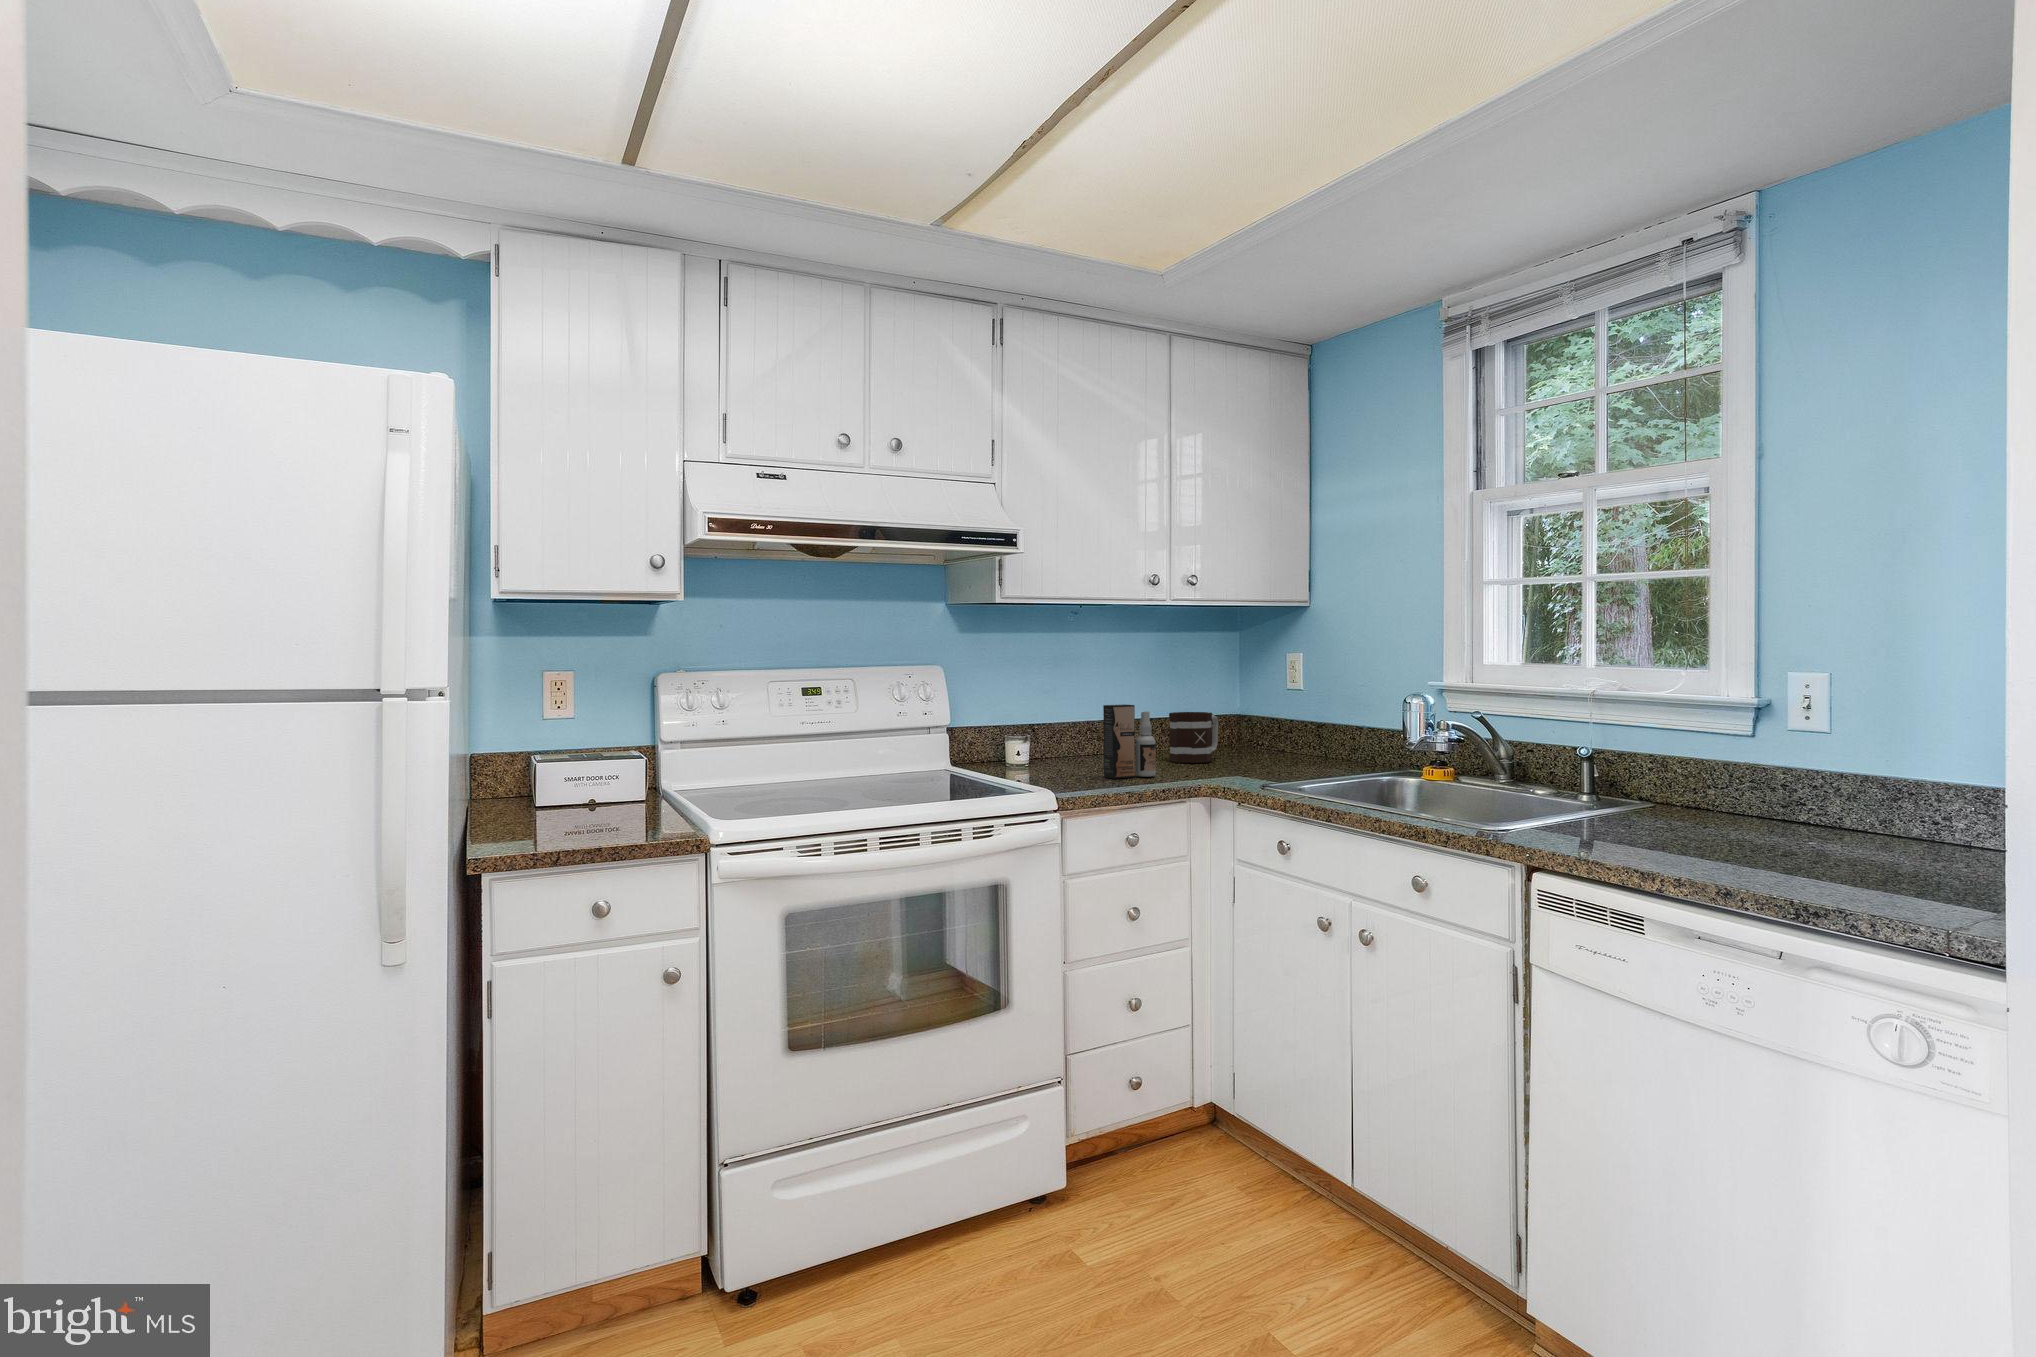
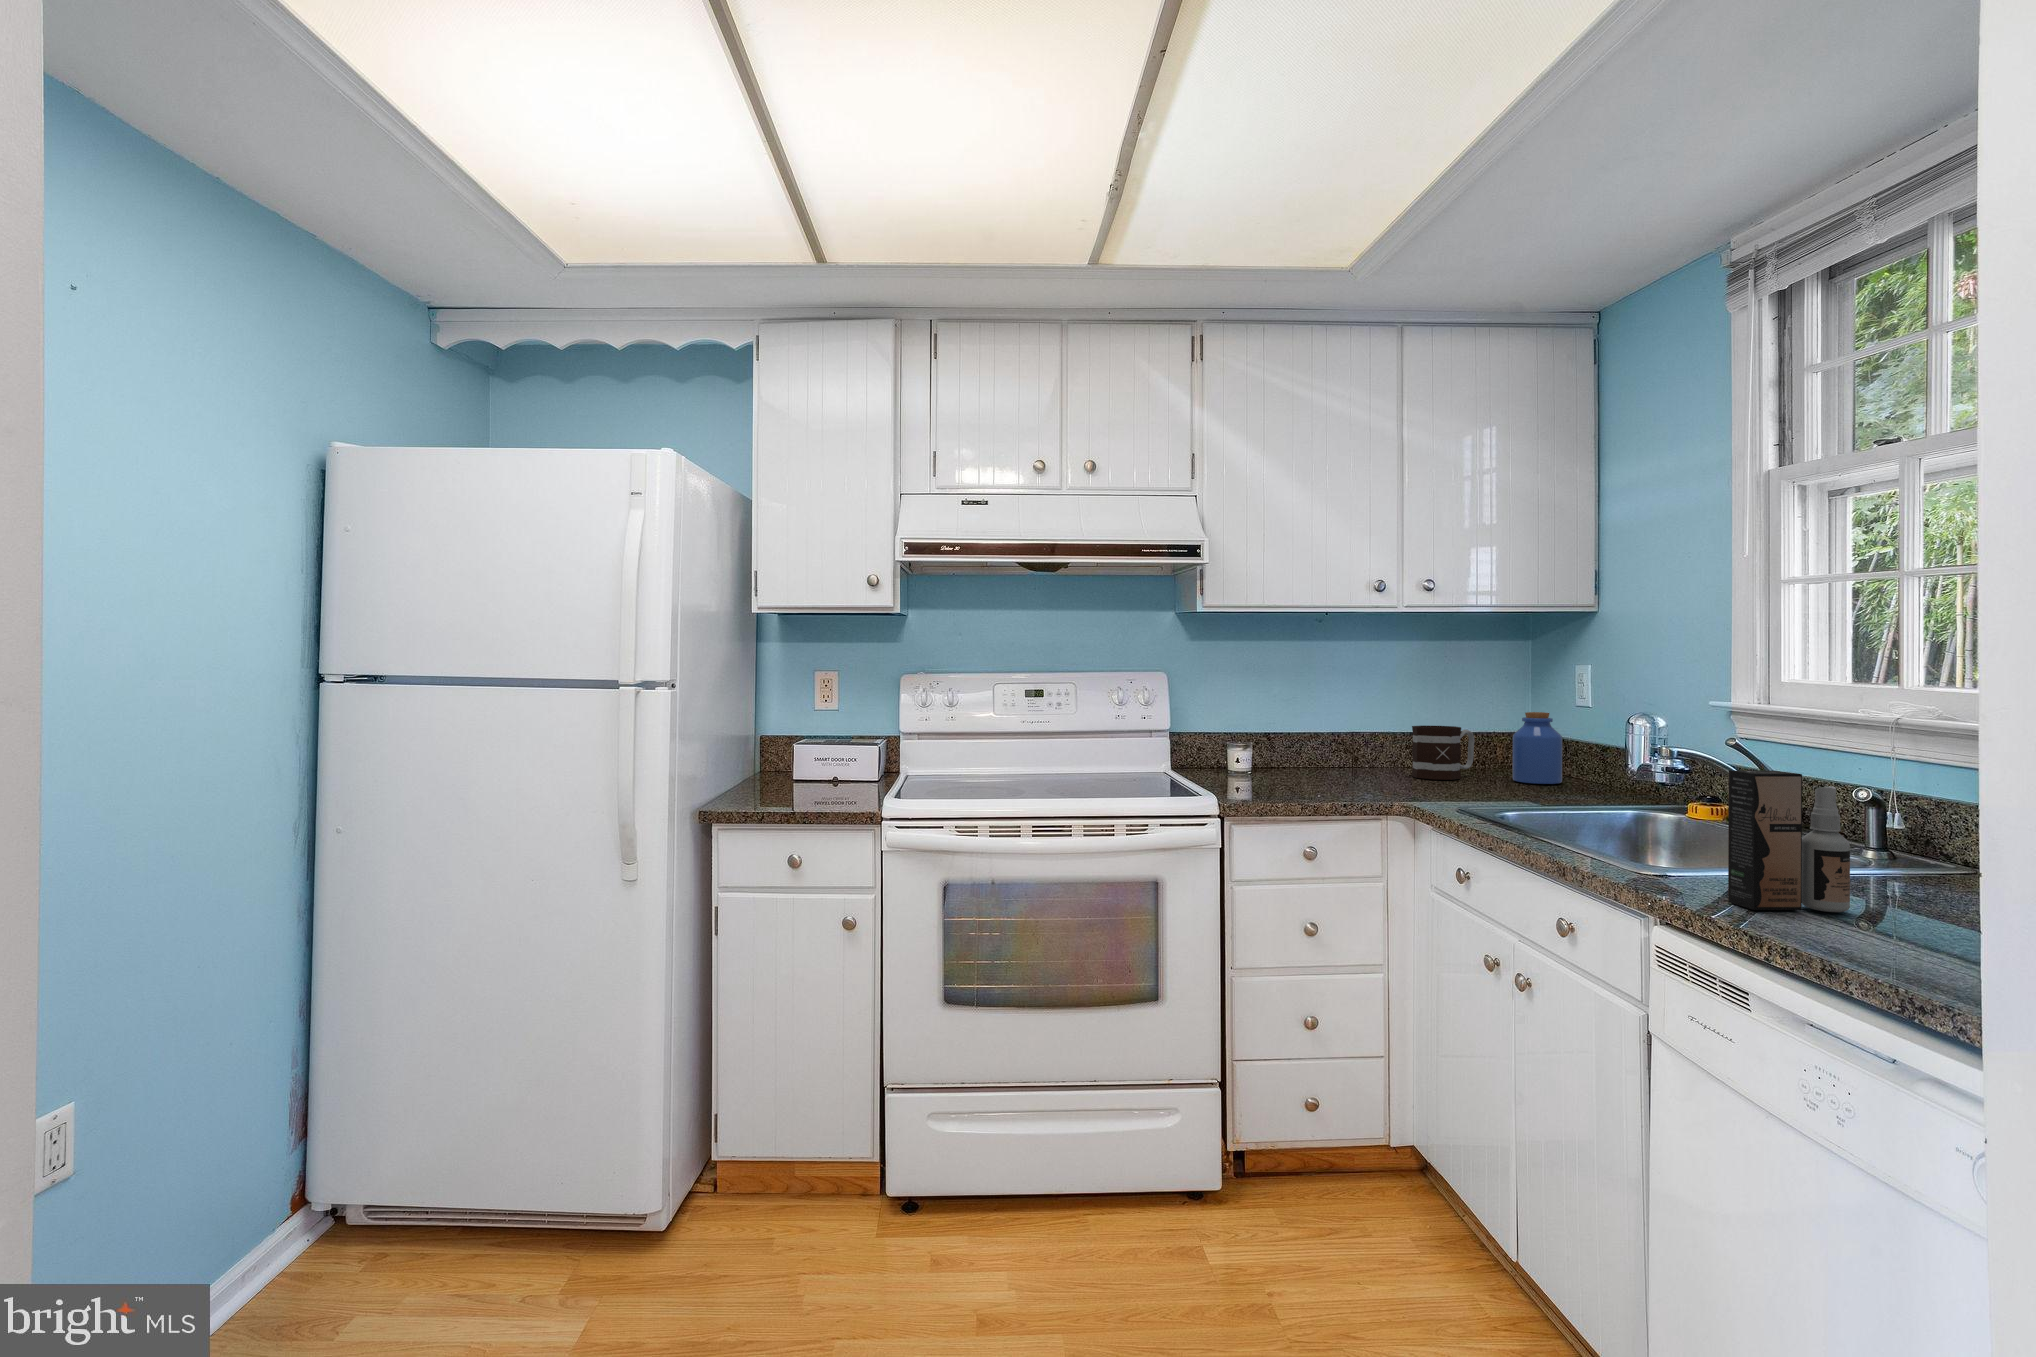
jar: none [1253,697,1293,761] -> present [1512,712,1562,784]
spray bottle: present [1103,704,1156,779] -> present [1728,770,1850,912]

